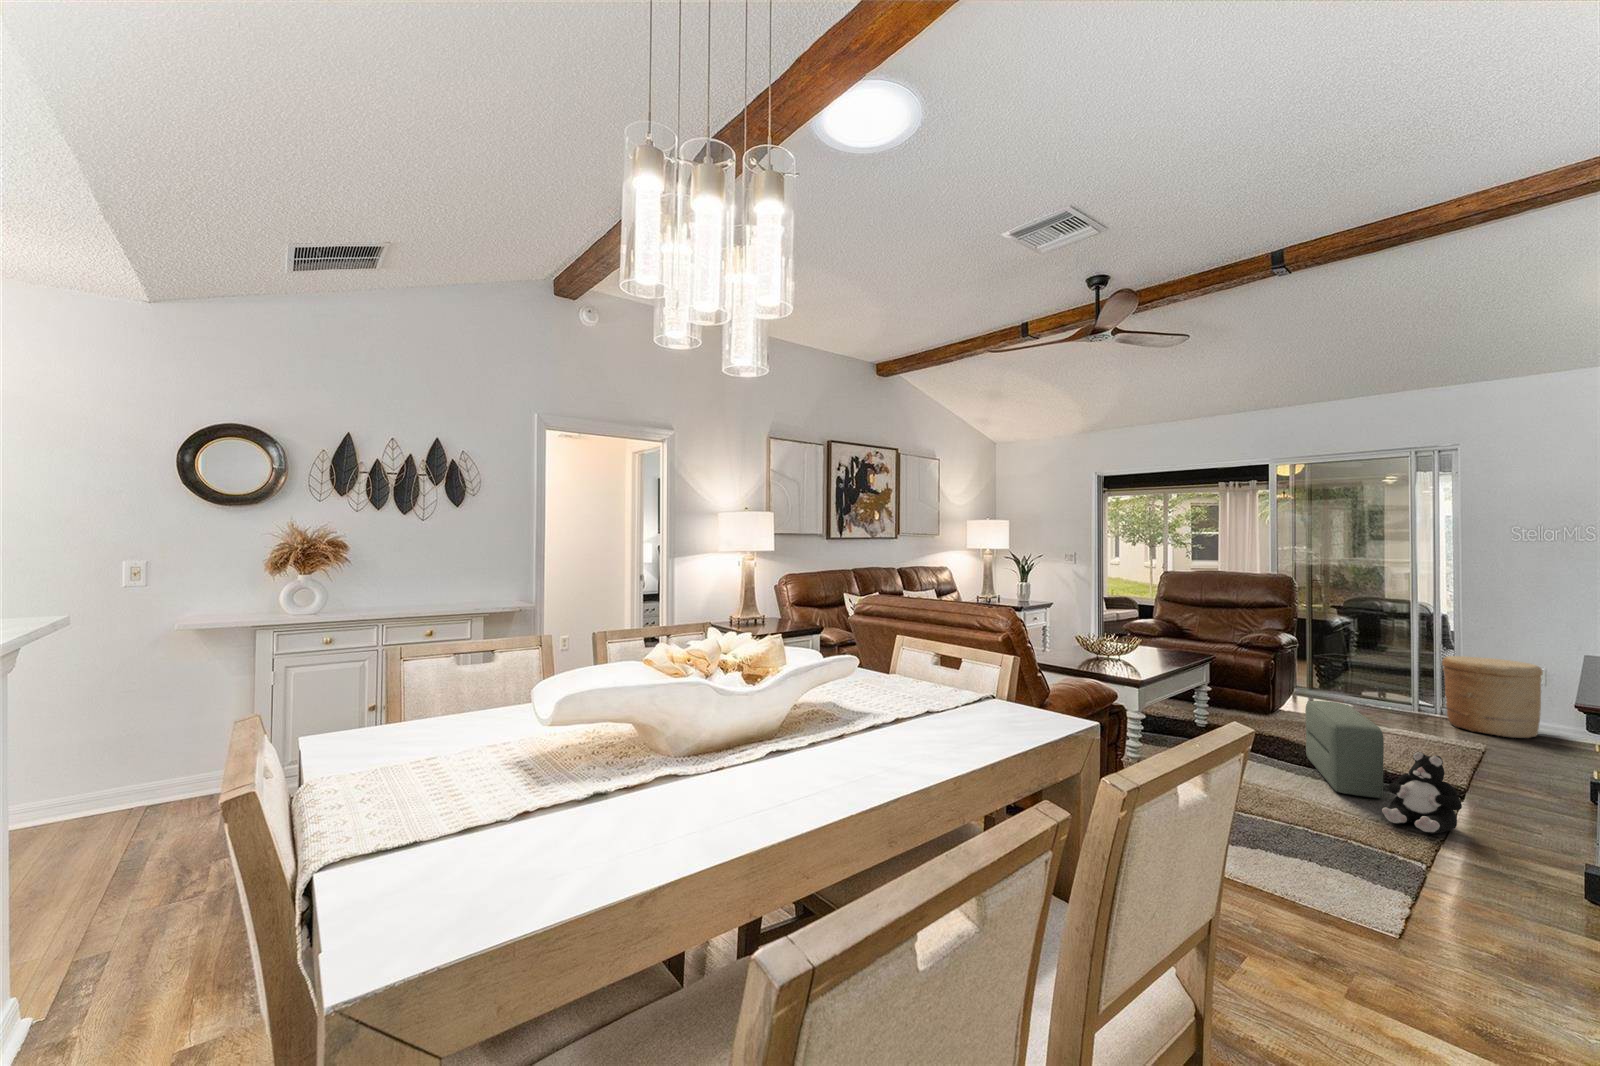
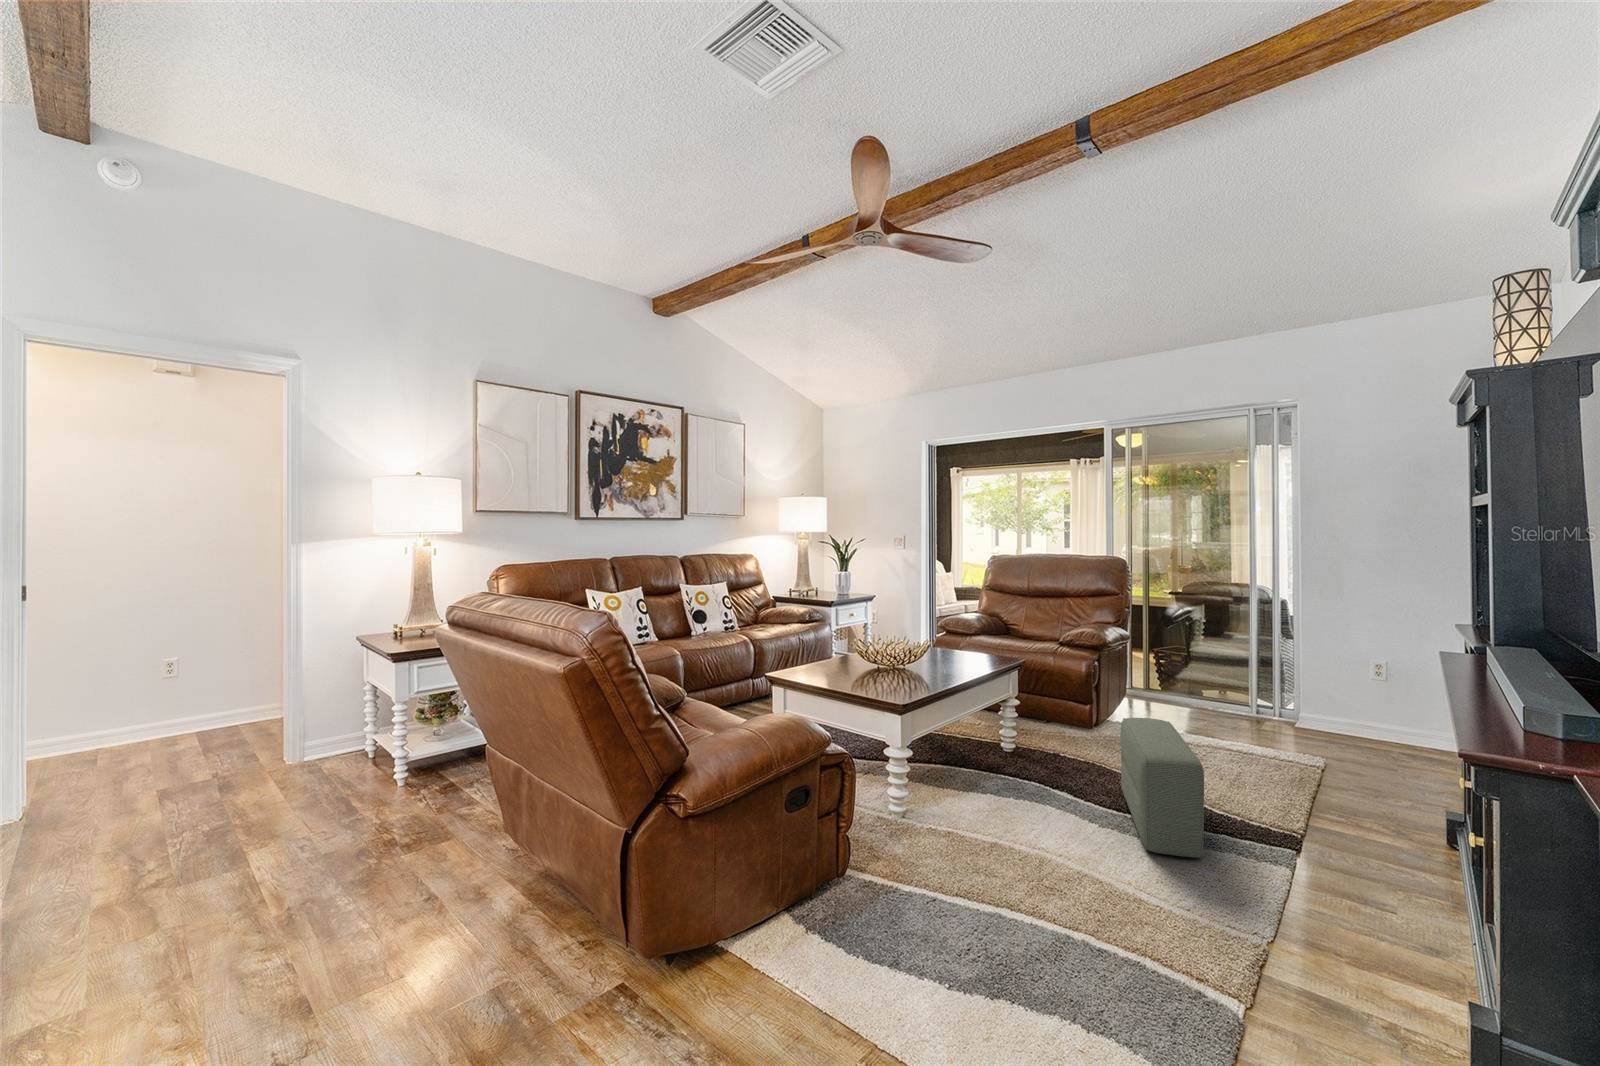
woven basket: present [1442,656,1543,738] -> none [1282,648,1387,745]
plush toy: present [1382,752,1462,834] -> none [1197,799,1298,923]

